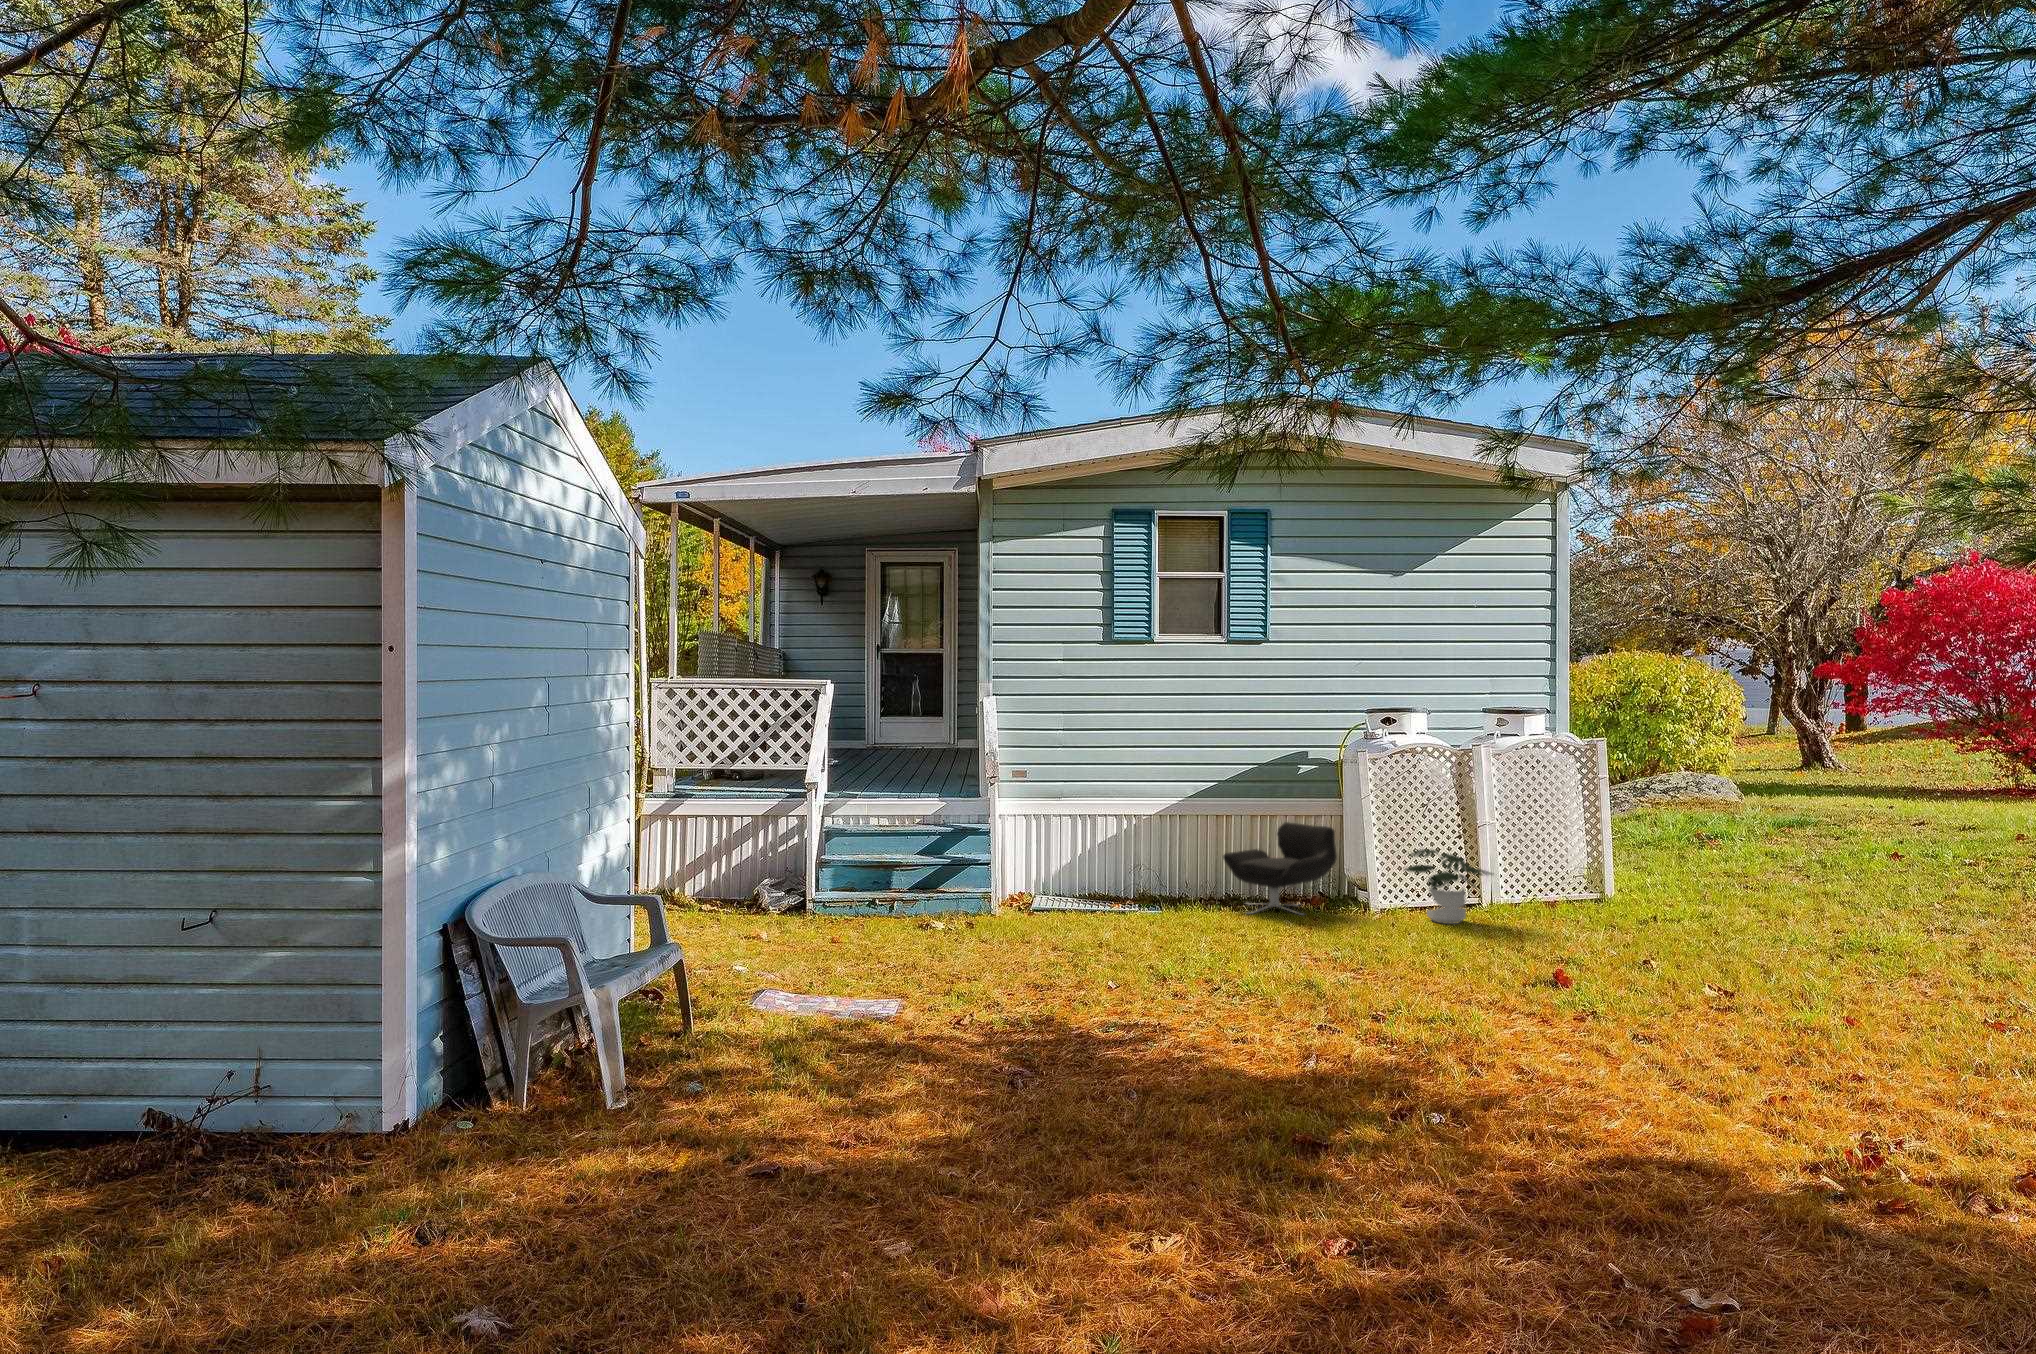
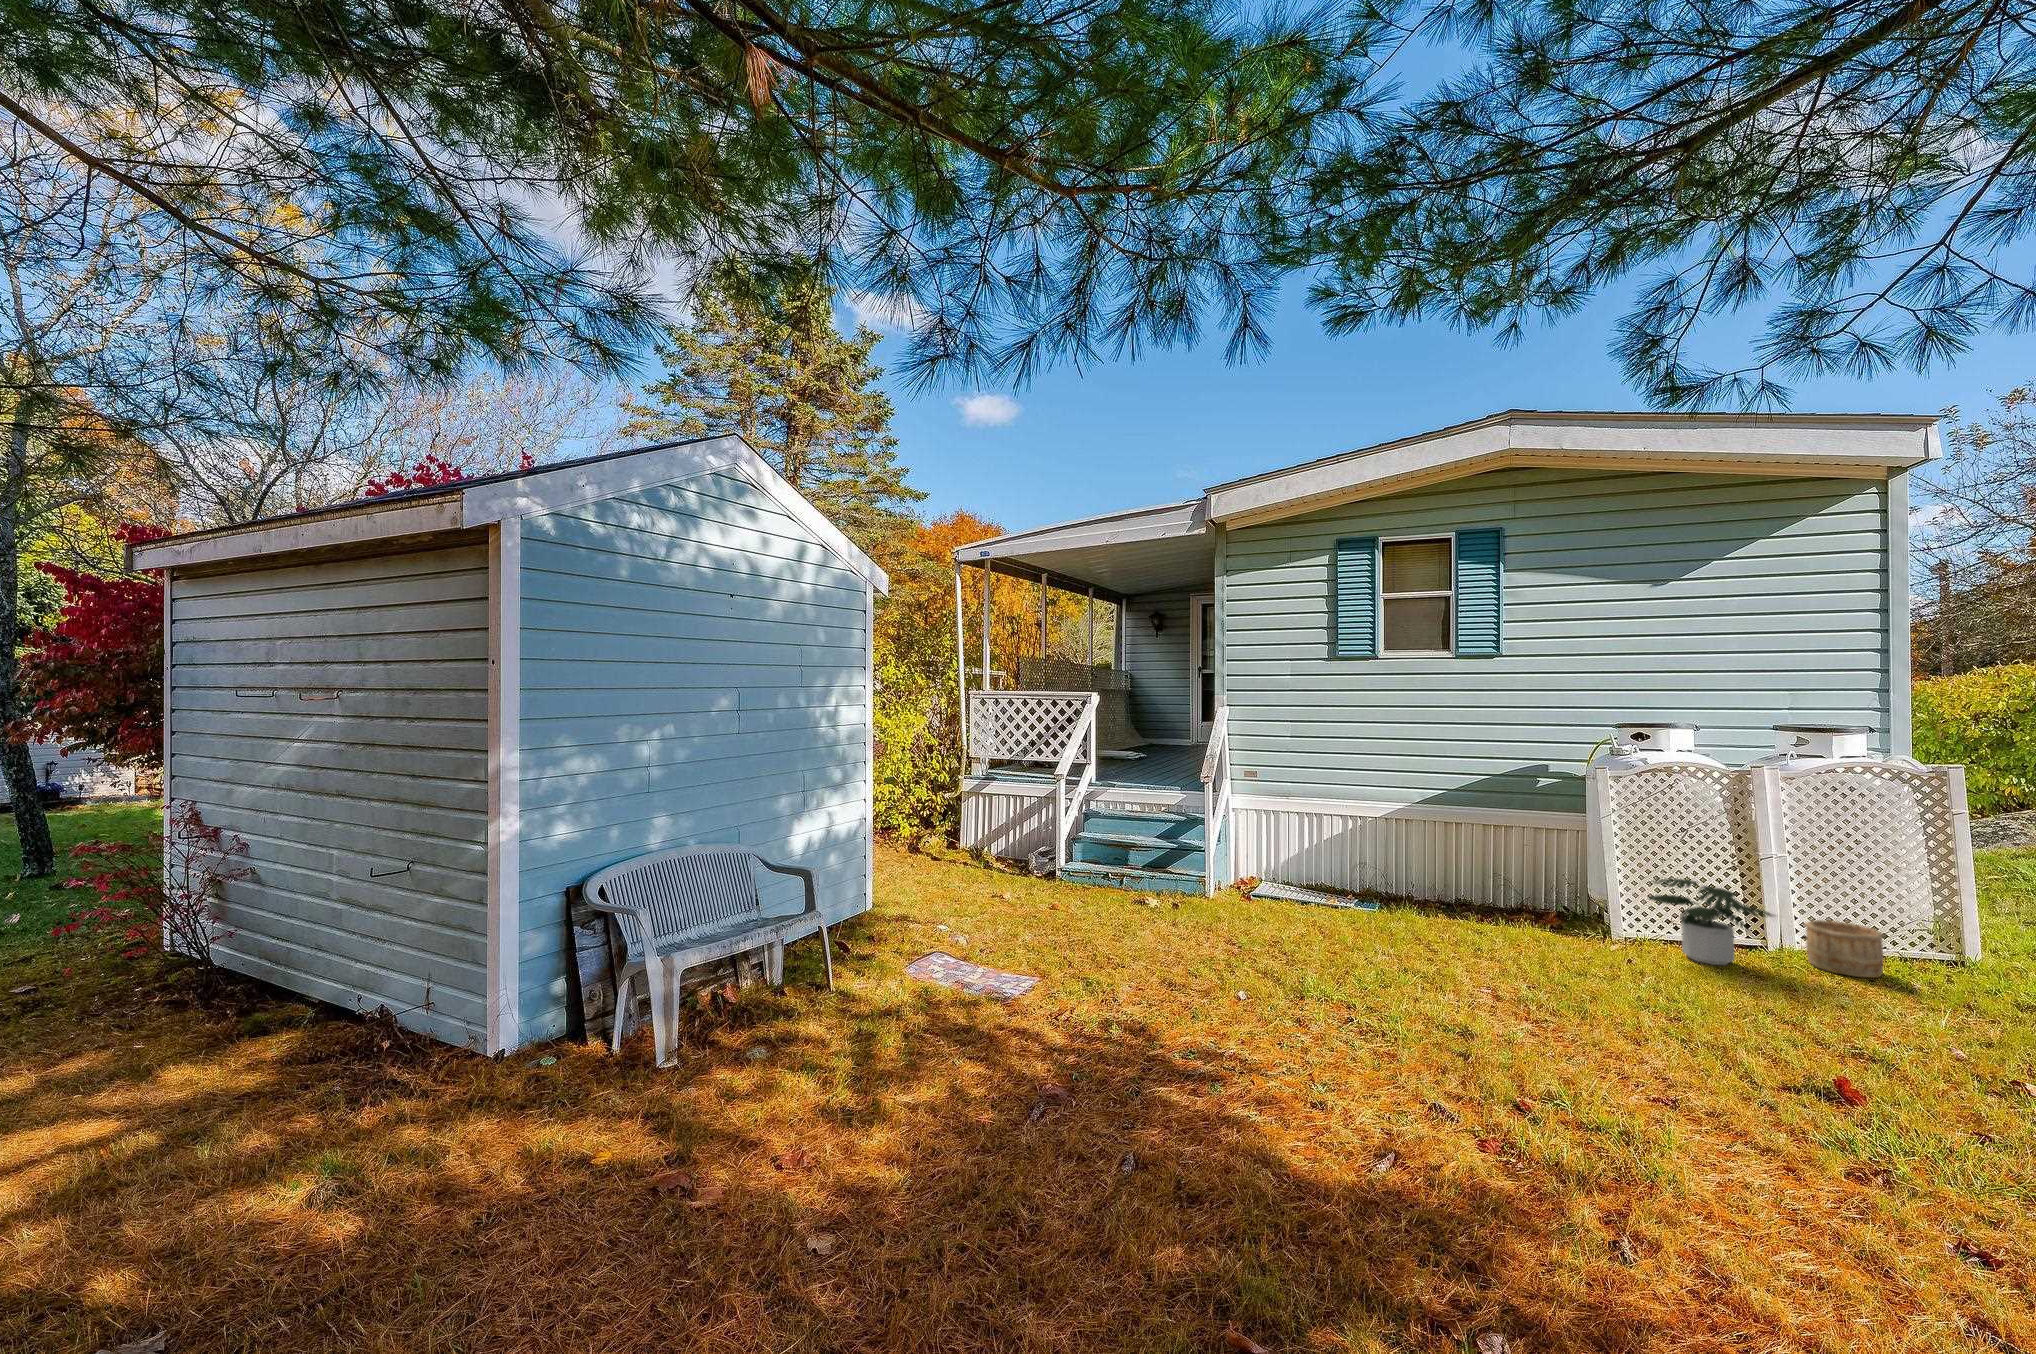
lounge chair: present [1223,822,1337,915] -> none [1442,834,1571,931]
wooden bucket: none [1508,876,1561,920] -> present [1804,920,1884,978]

